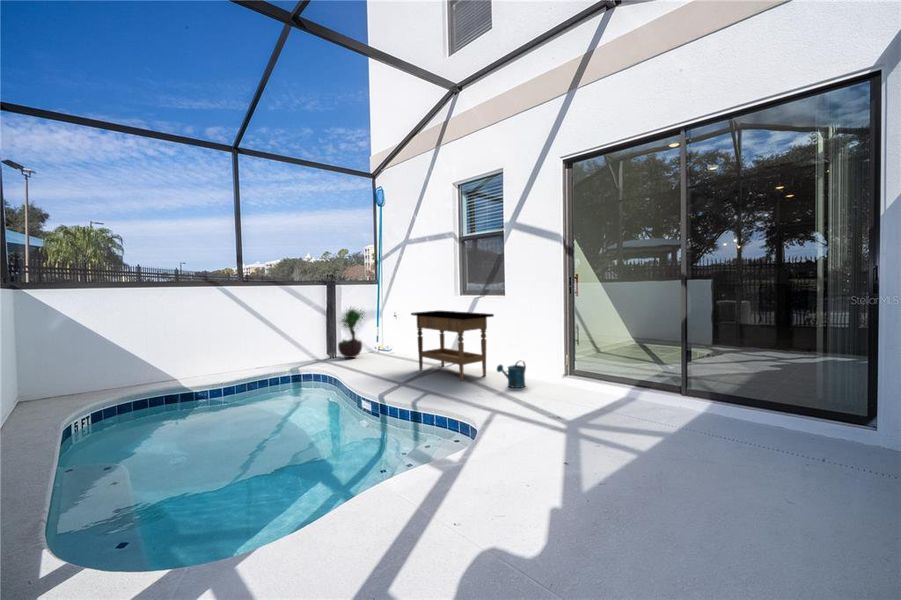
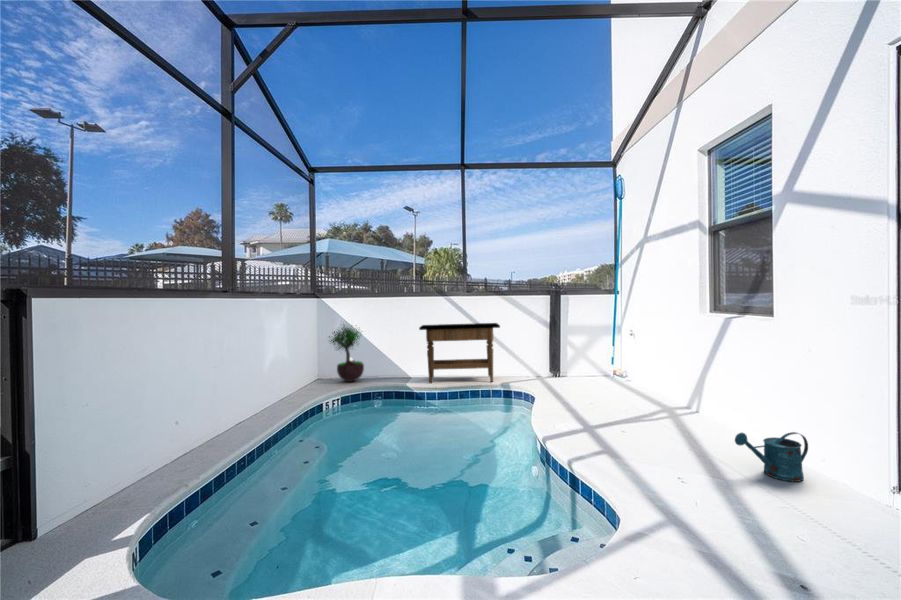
potted tree: present [338,307,363,358] -> present [329,324,364,382]
side table: present [411,311,494,381] -> present [419,323,500,383]

